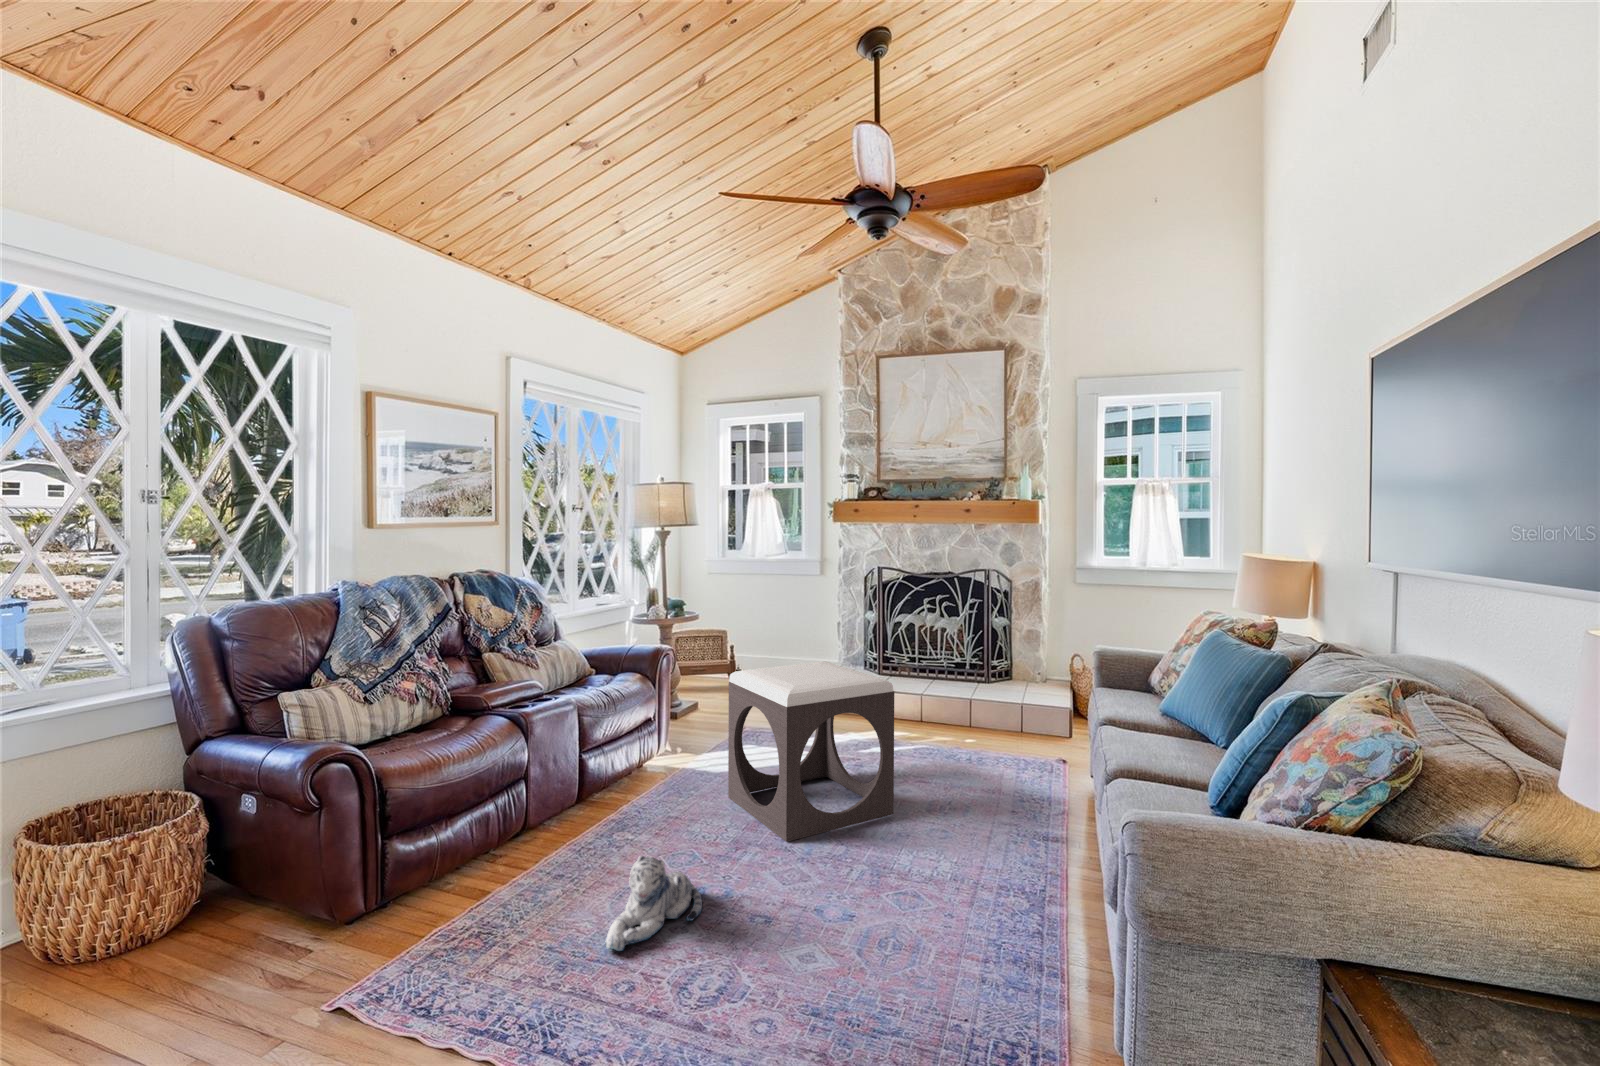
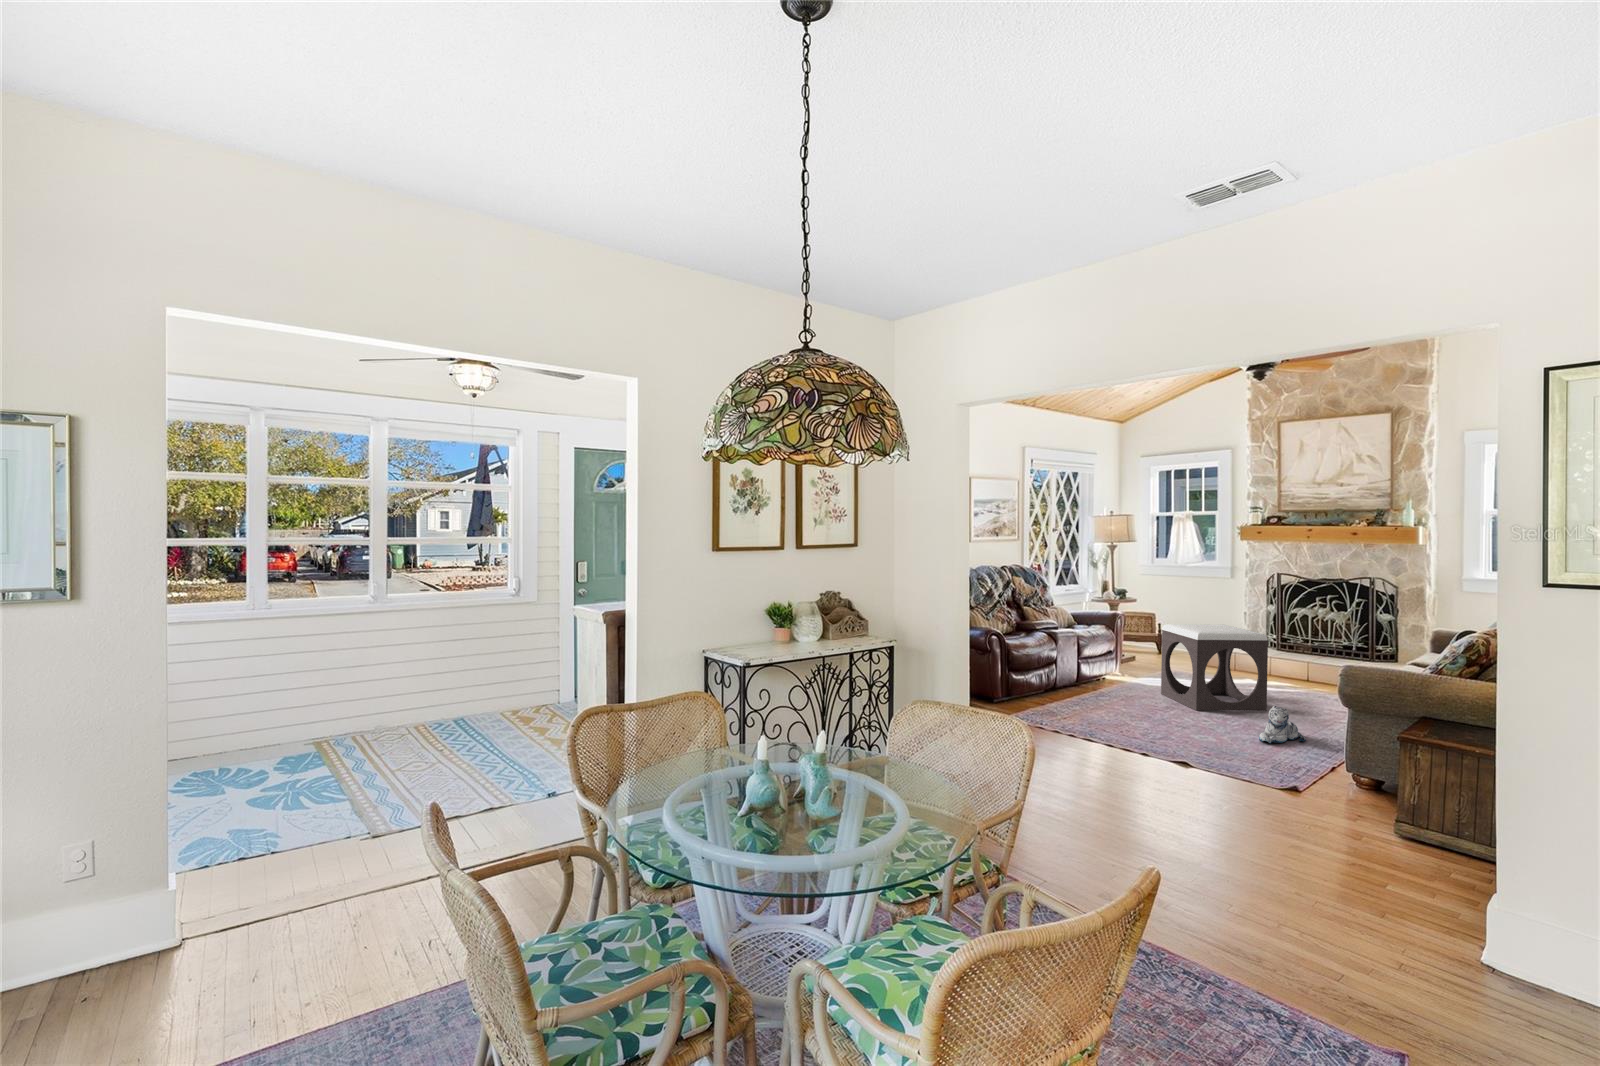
plush toy: present [605,856,702,951] -> present [1259,706,1306,743]

